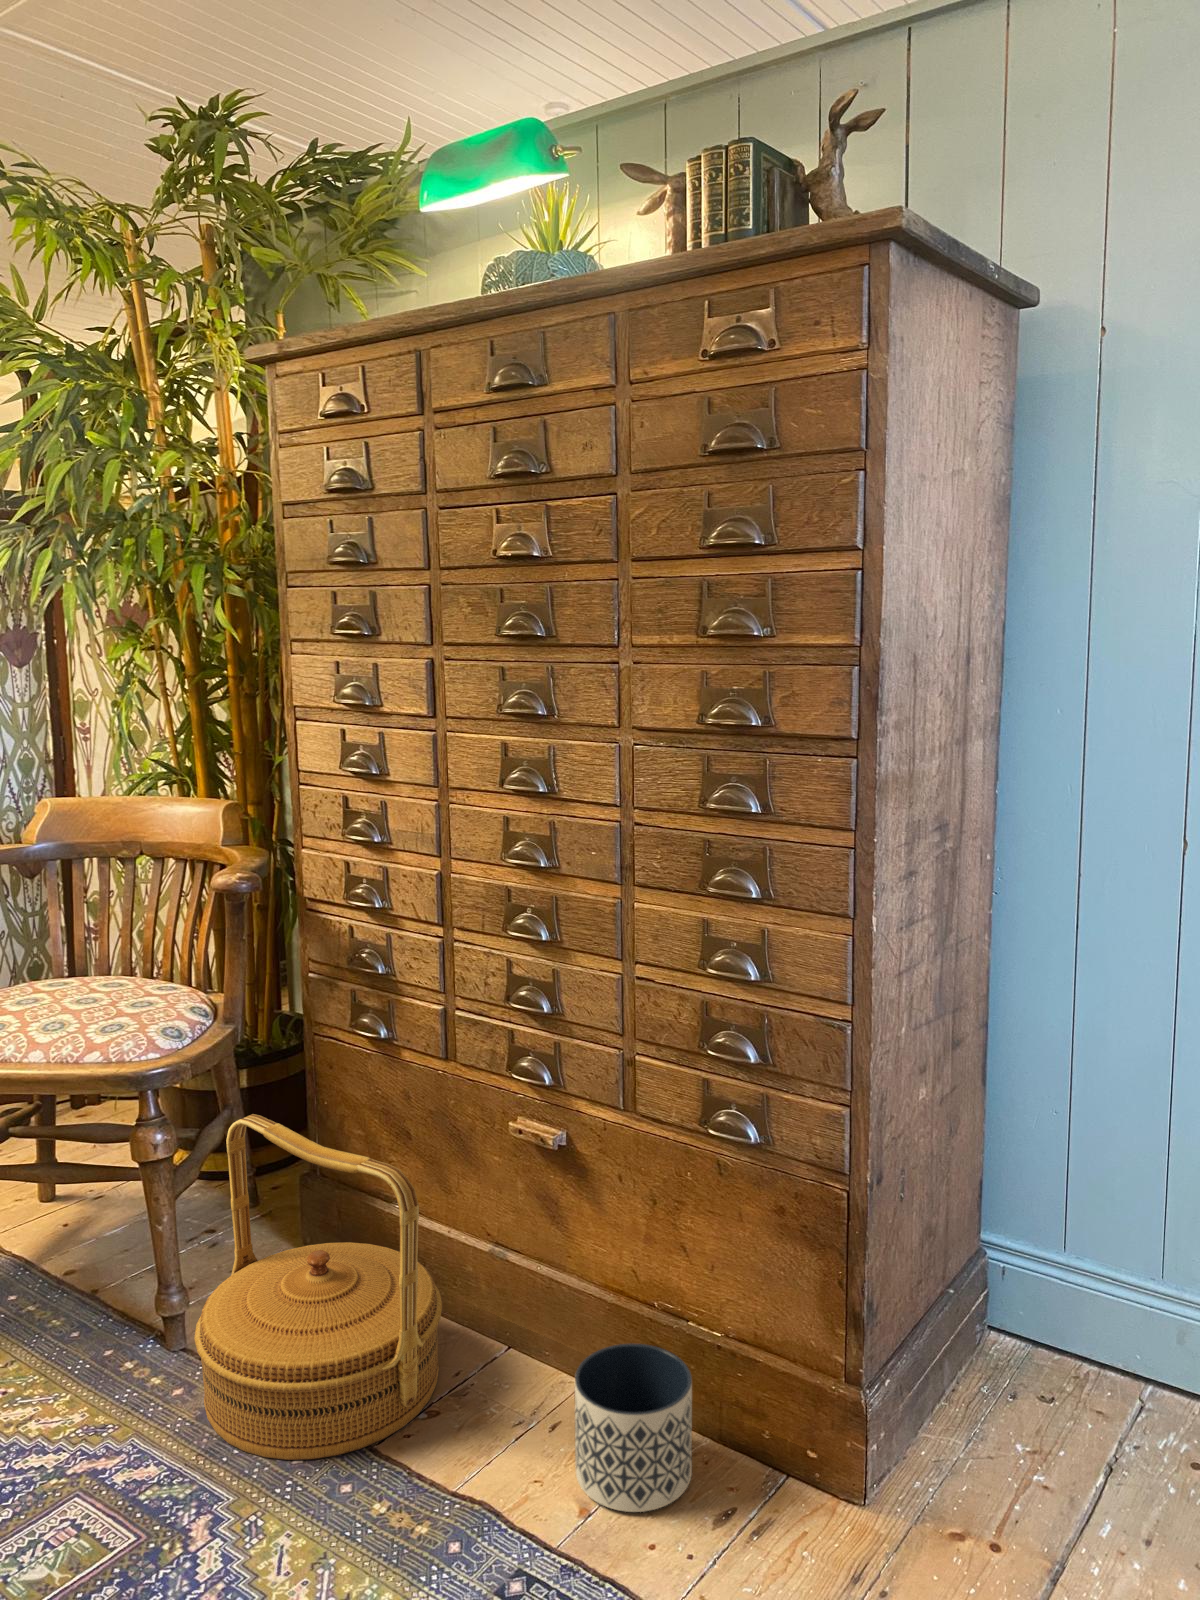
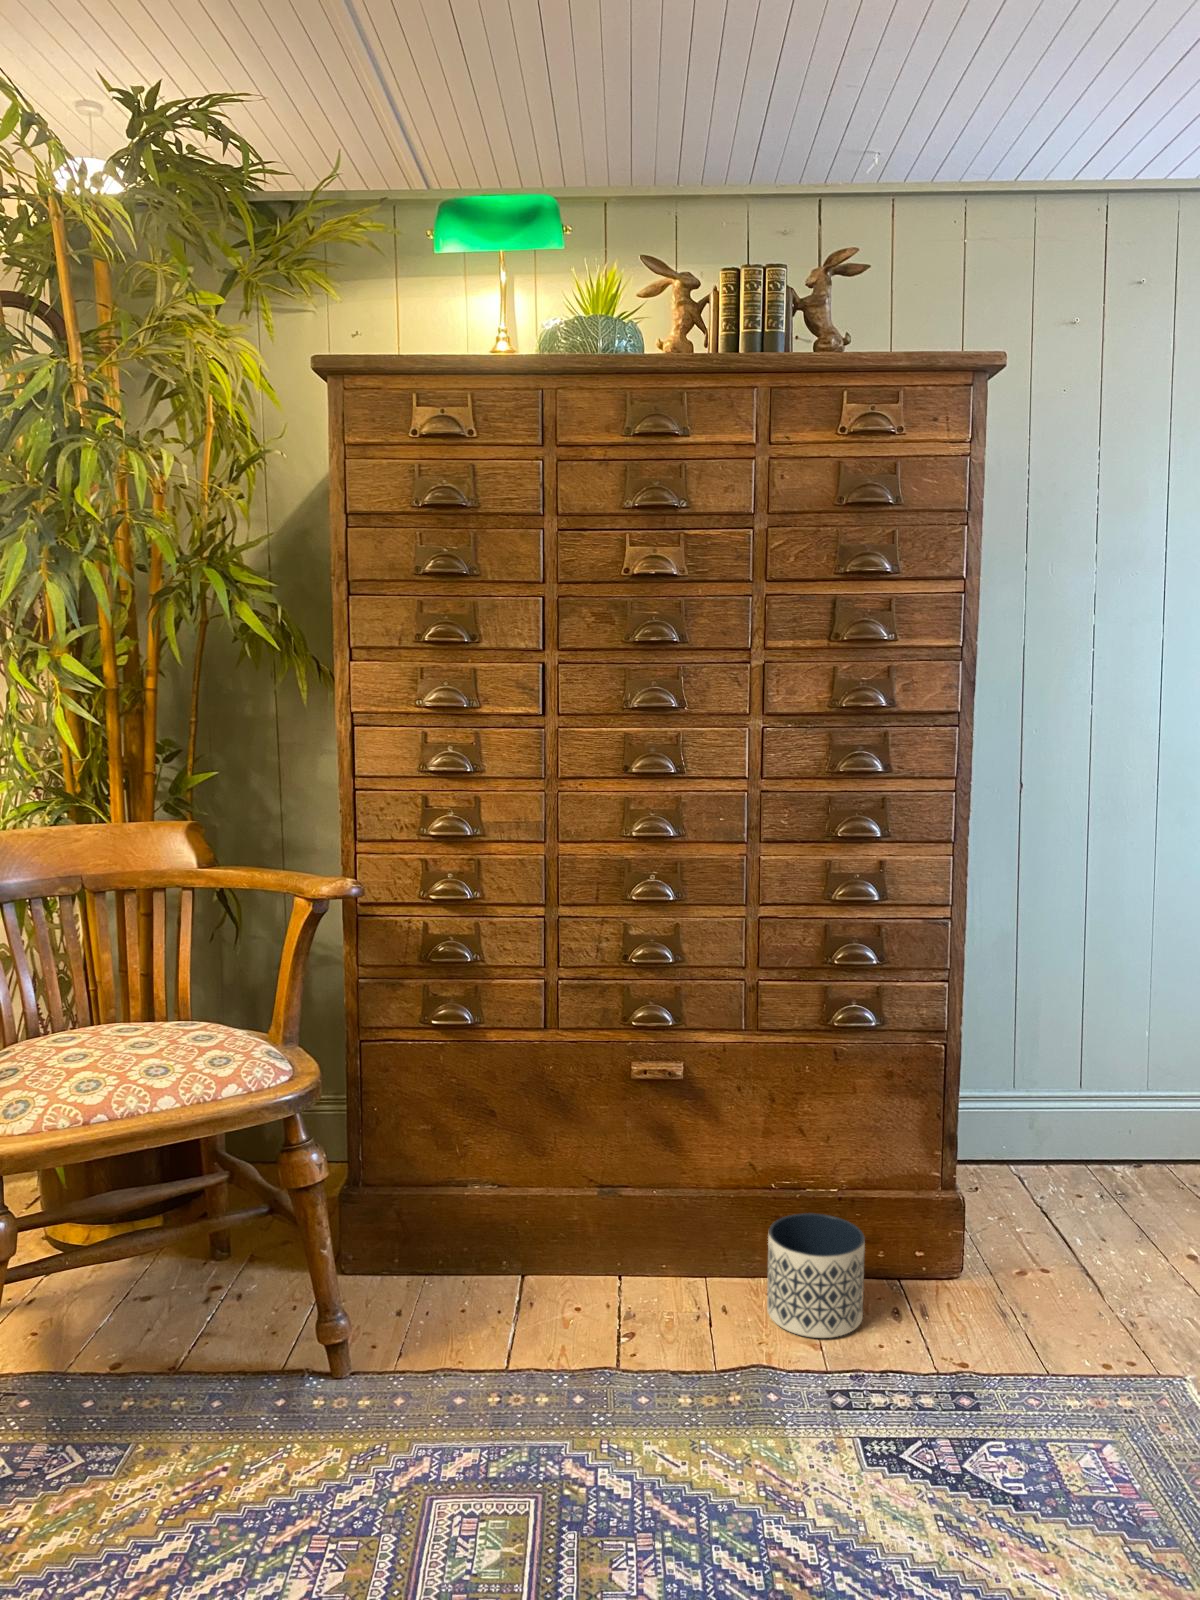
woven basket: present [194,1114,442,1460] -> none [382,1112,639,1417]

